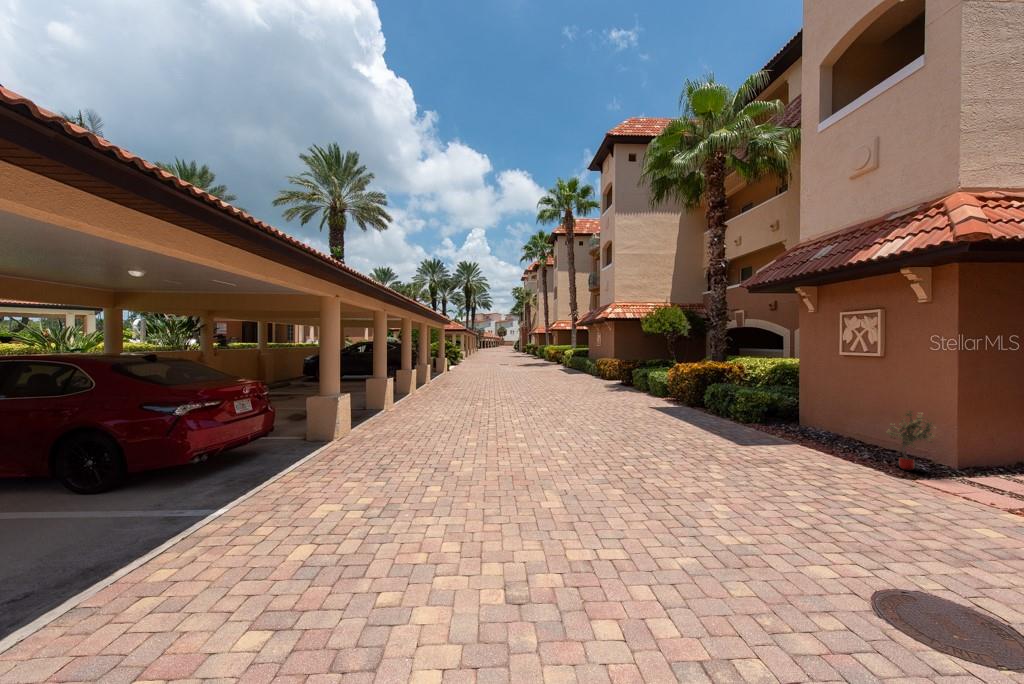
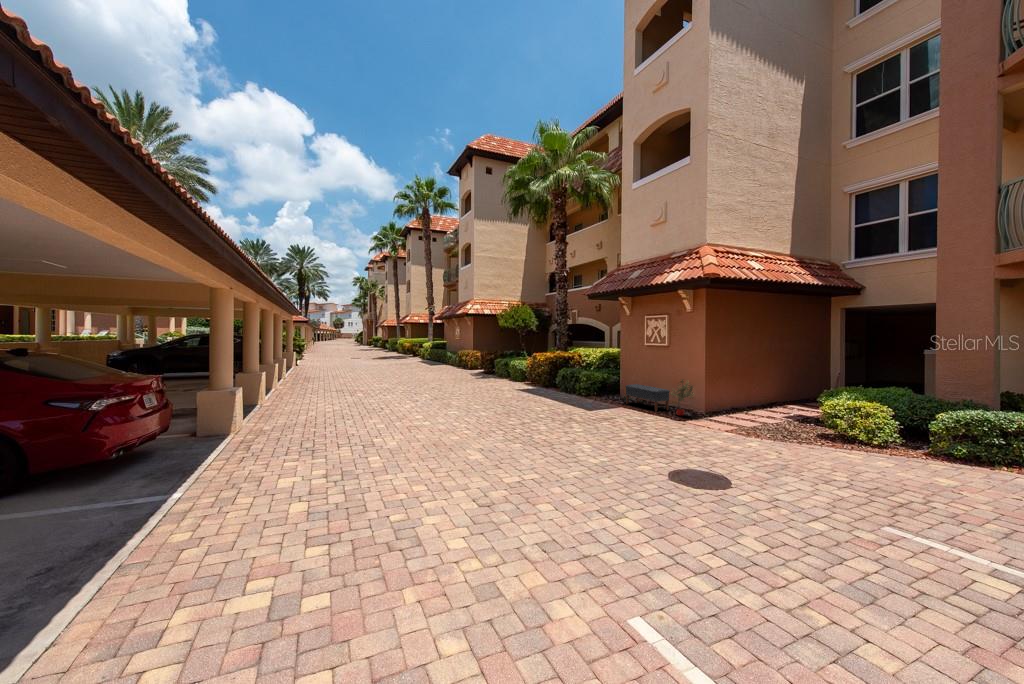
bench: none [807,413,886,458] -> present [626,384,670,412]

